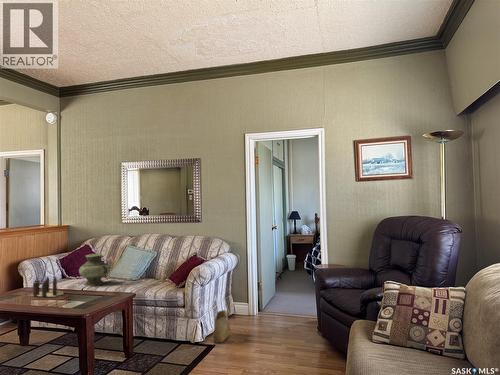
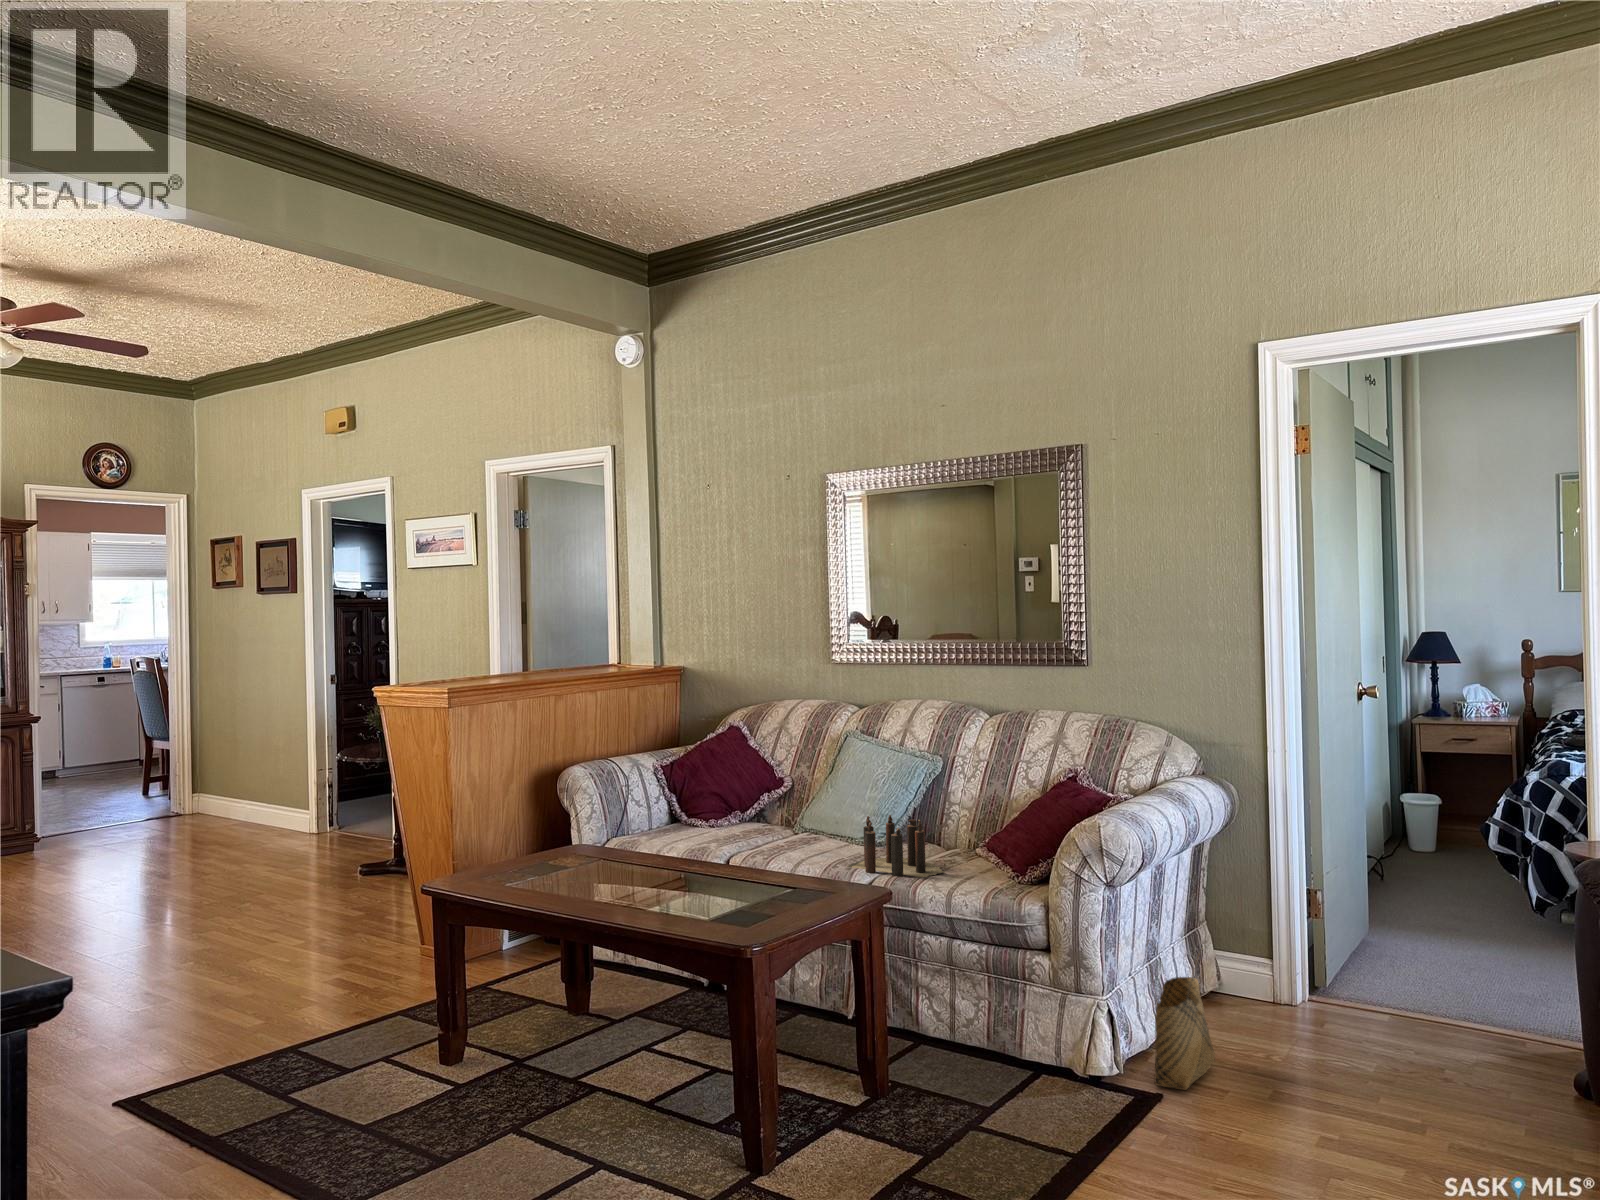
vase: present [79,254,110,286] -> none [715,755,803,854]
candle: present [30,276,63,297] -> present [847,815,945,877]

